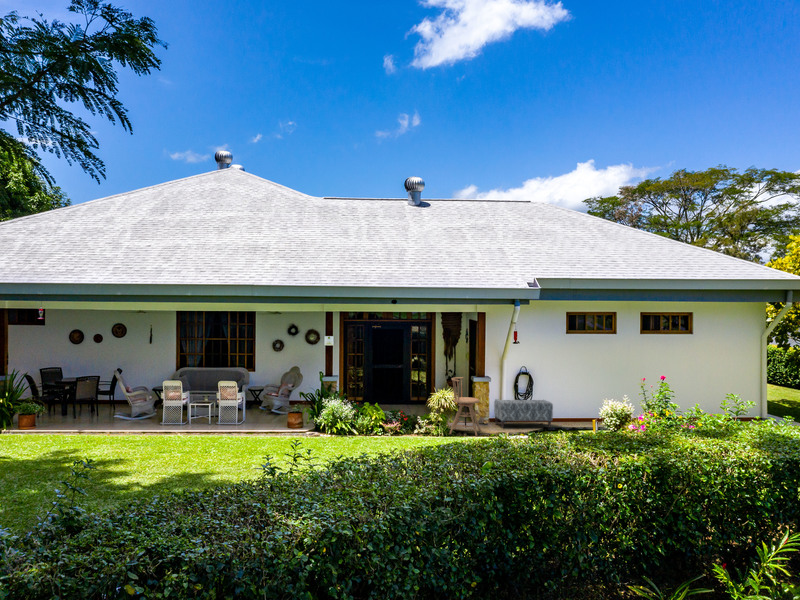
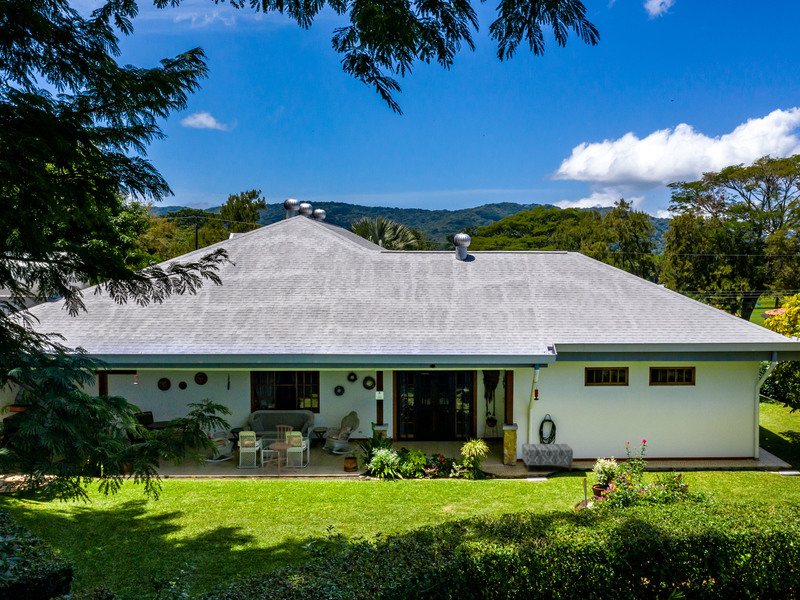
chair: present [449,377,481,436] -> present [264,425,296,477]

